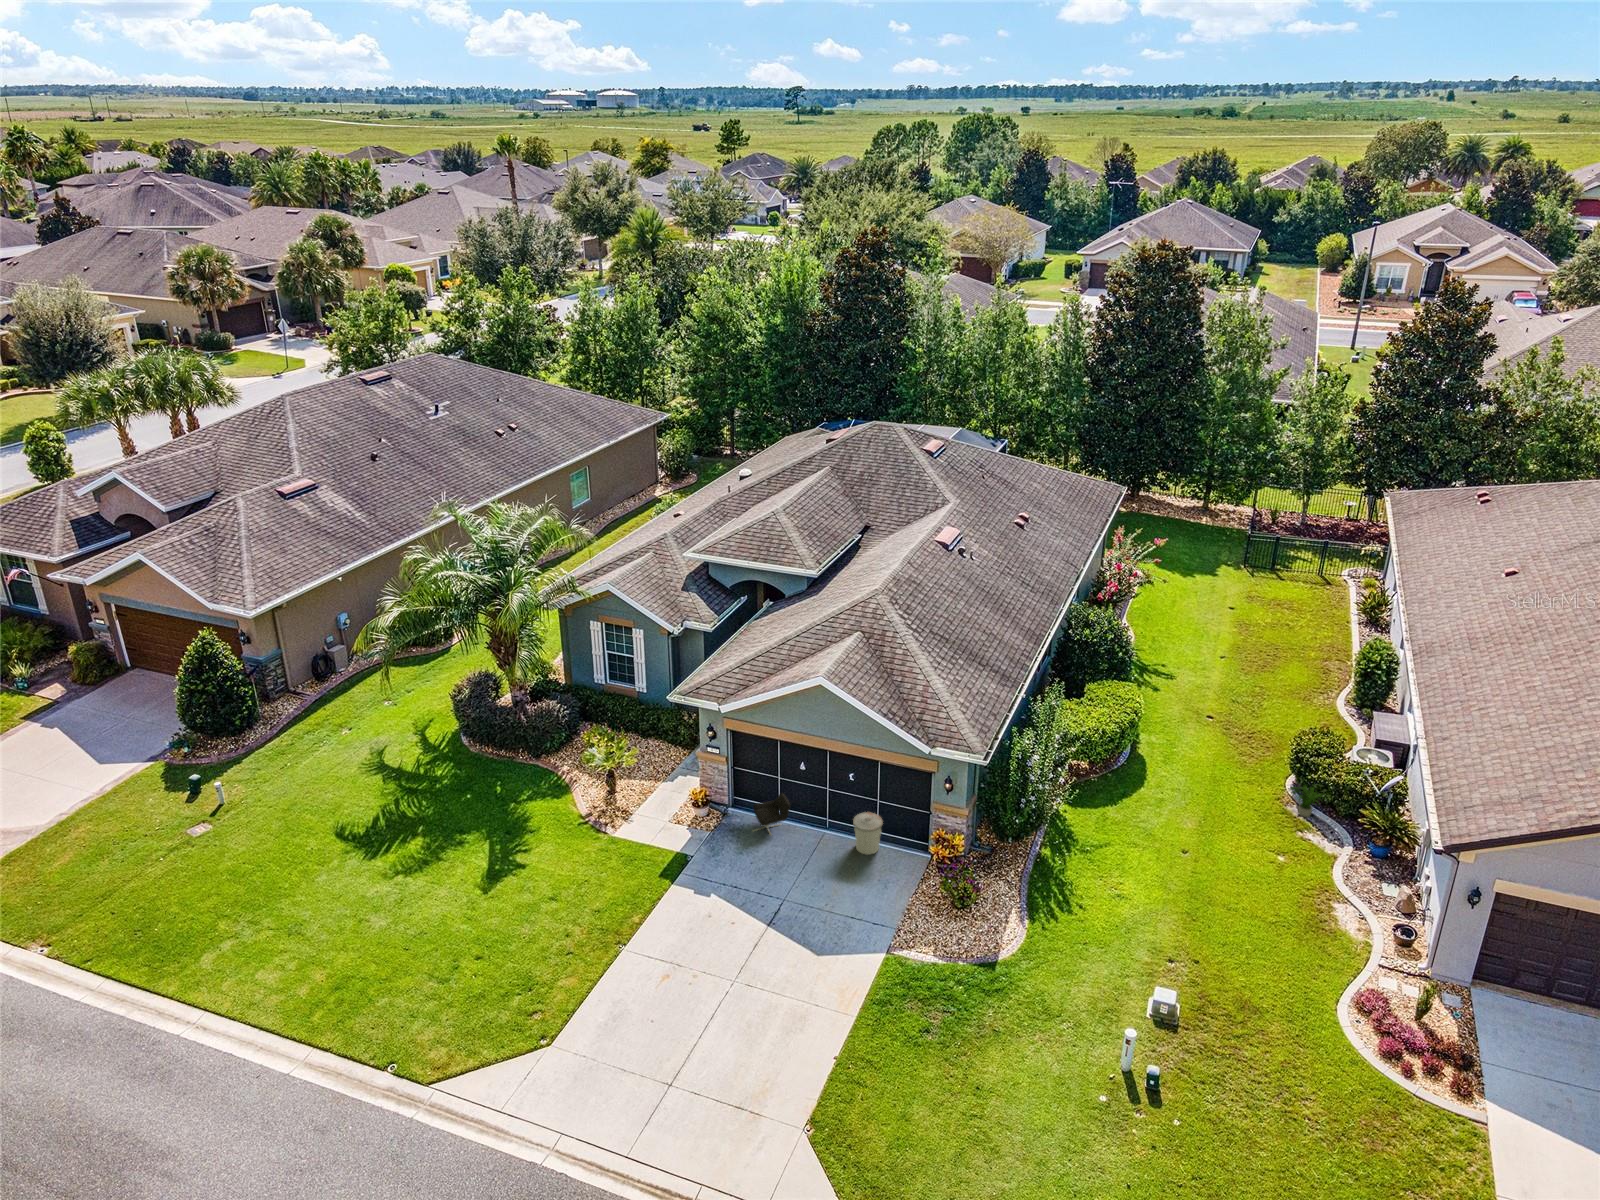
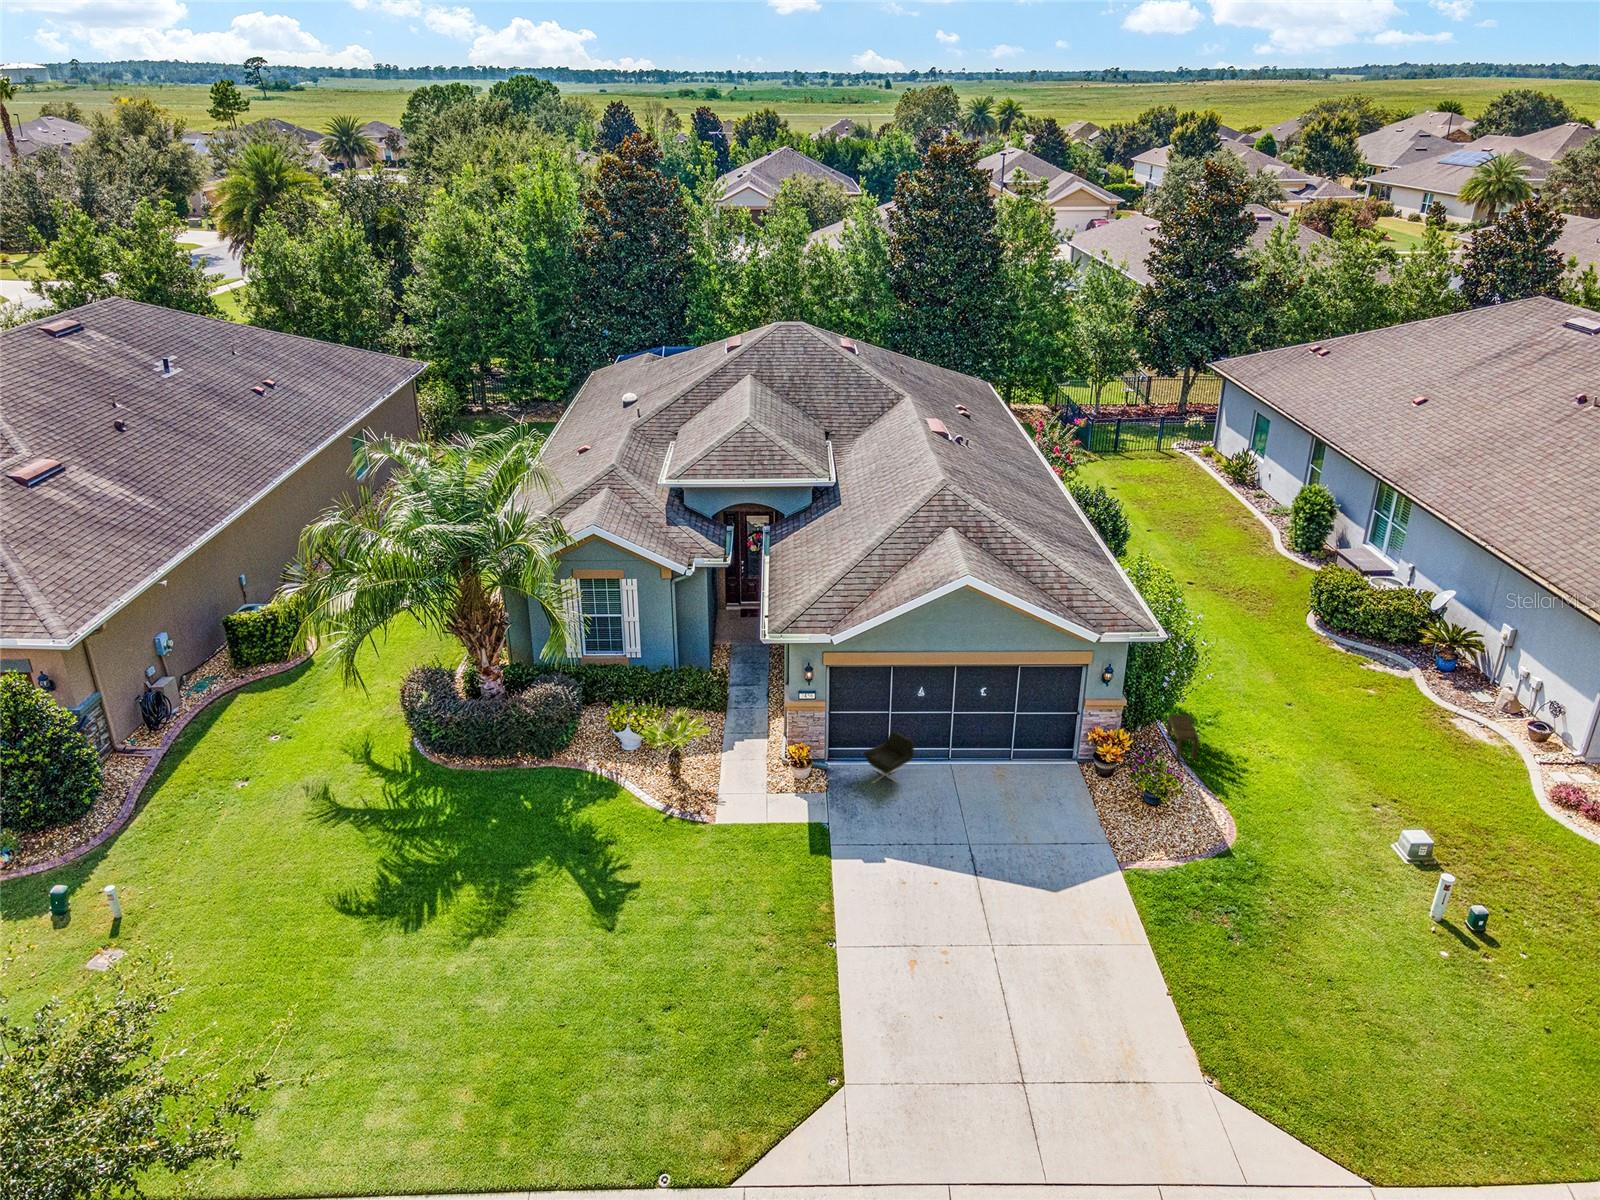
potted plant: present [1289,785,1323,817] -> none [1351,624,1389,656]
trash can: present [853,812,883,855] -> none [994,730,1028,778]
bench: none [1018,831,1050,877] -> present [1166,715,1199,760]

